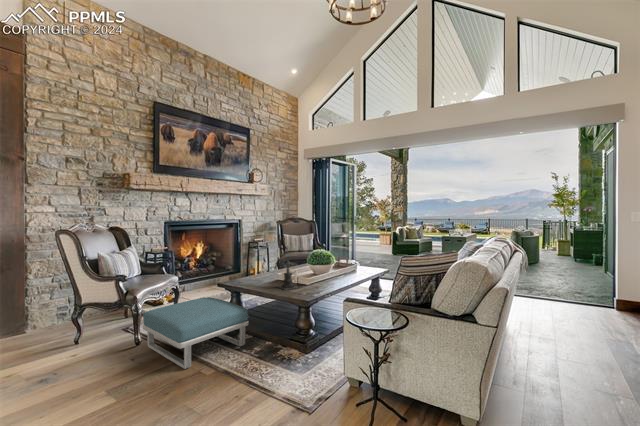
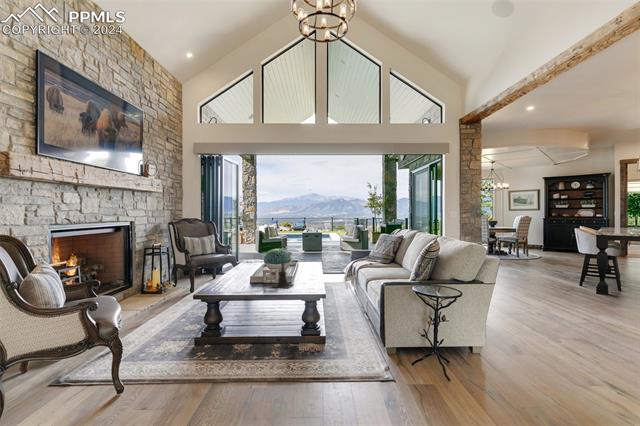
footstool: present [143,297,248,369] -> none [138,312,260,392]

